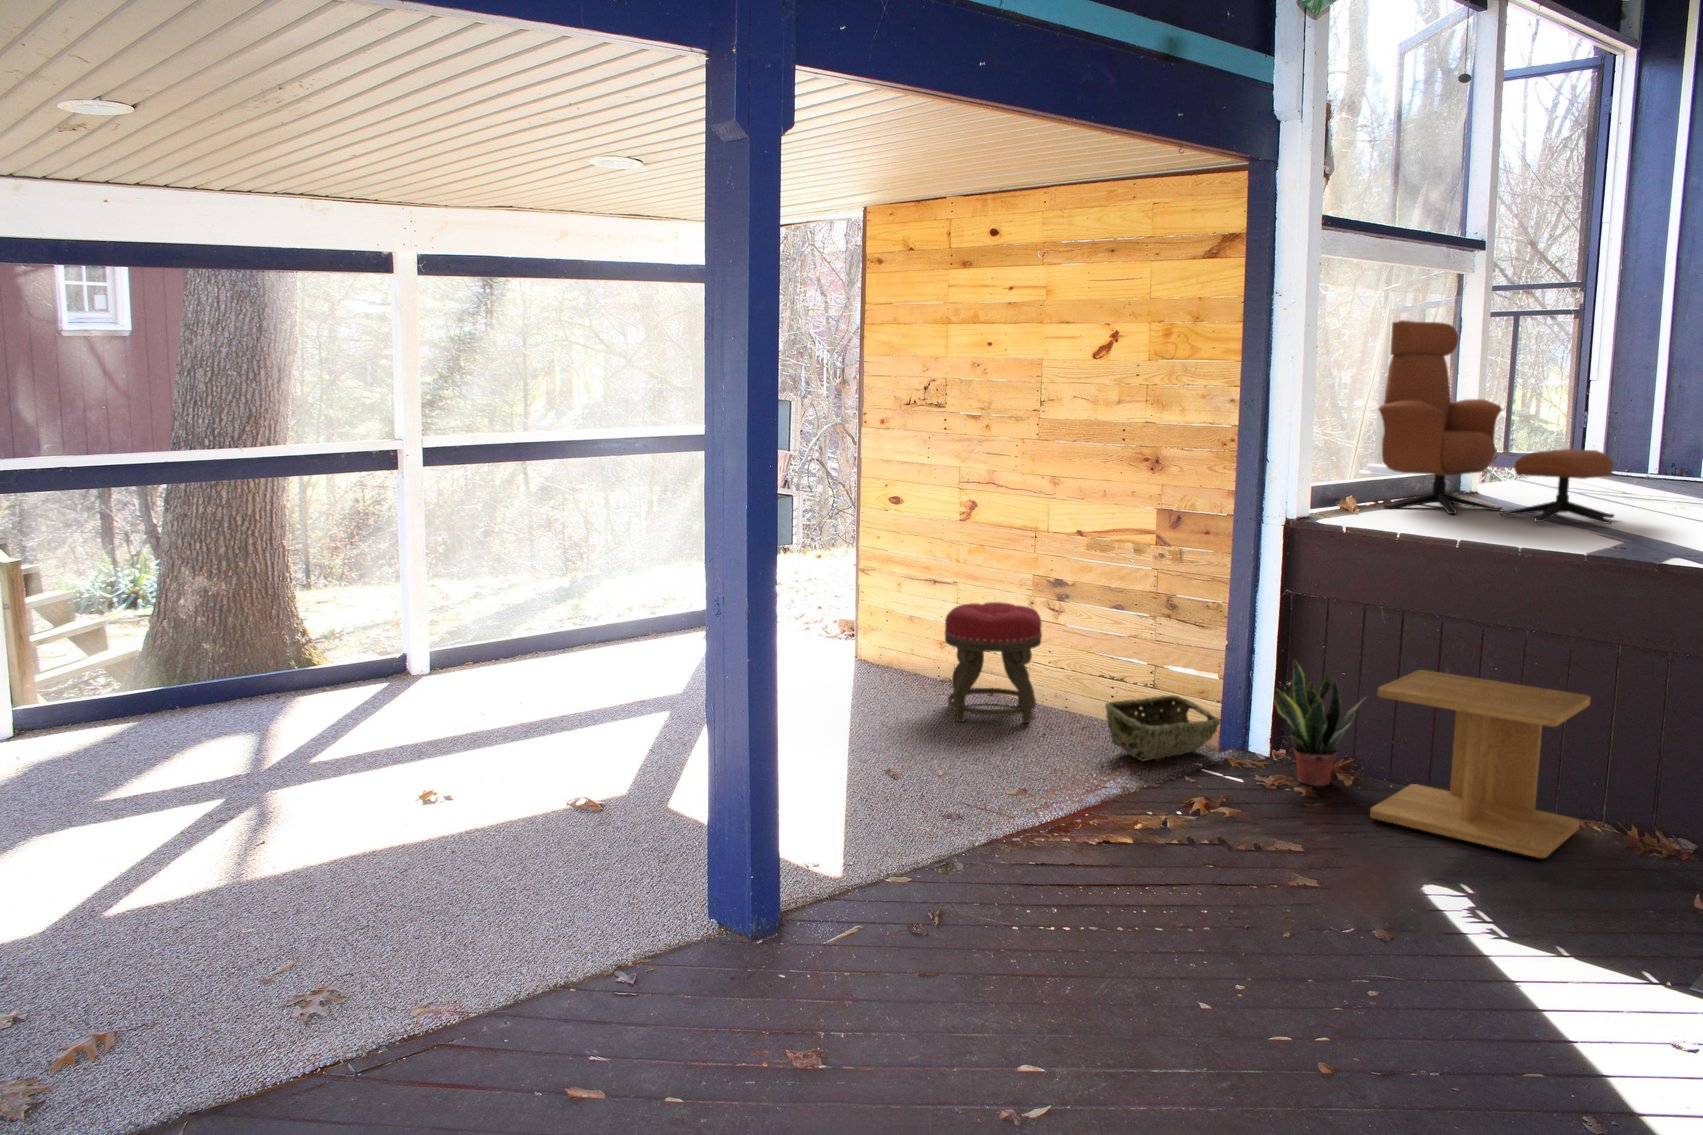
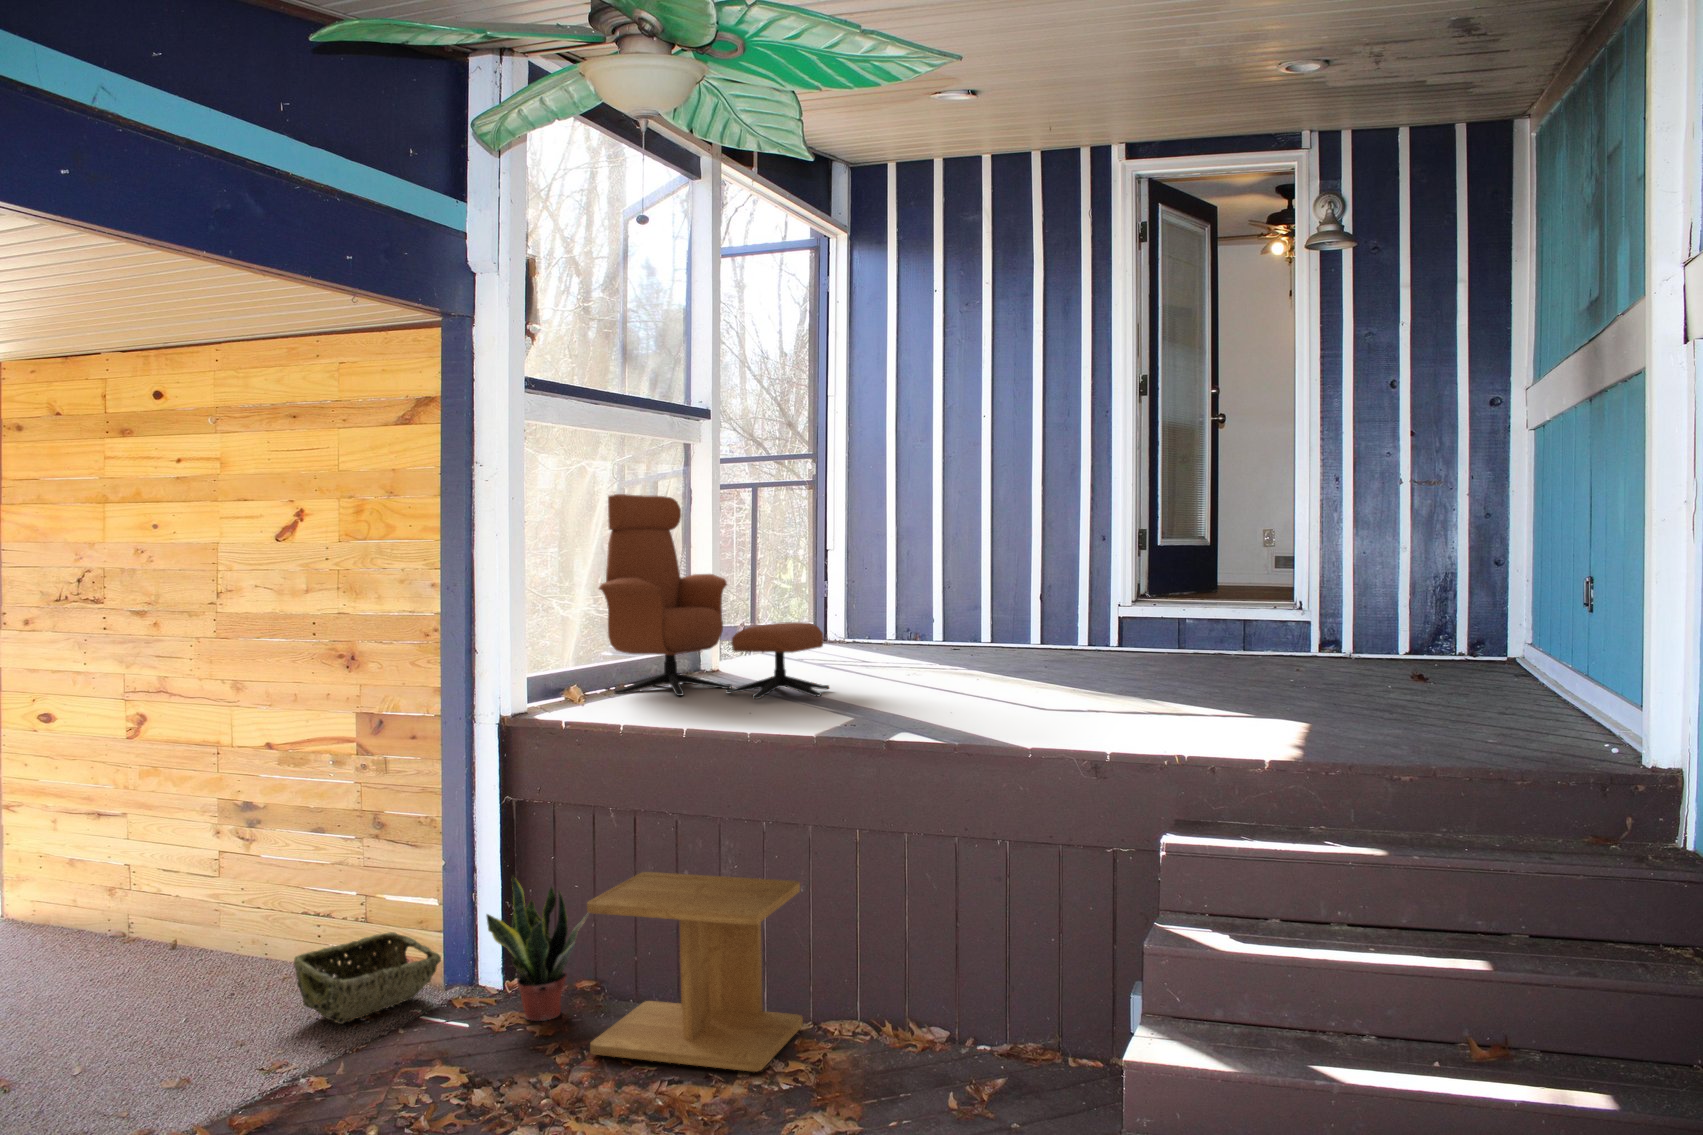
stool: present [945,602,1042,723] -> none [90,840,228,1005]

